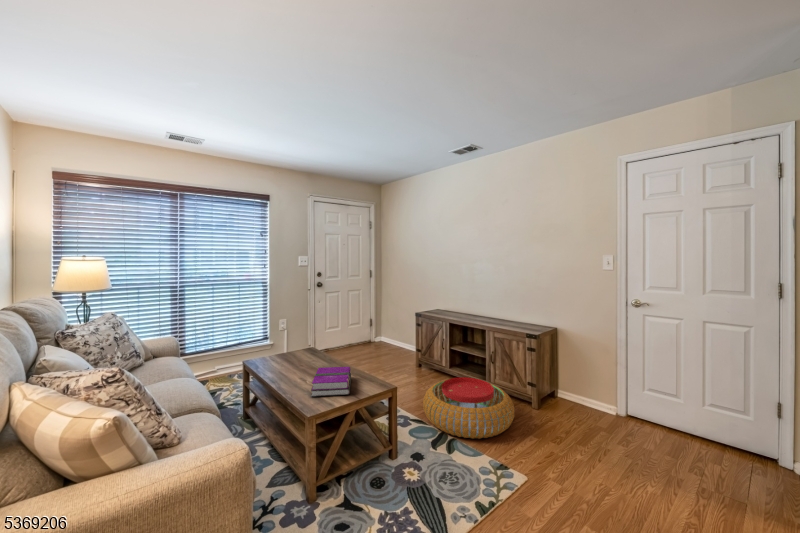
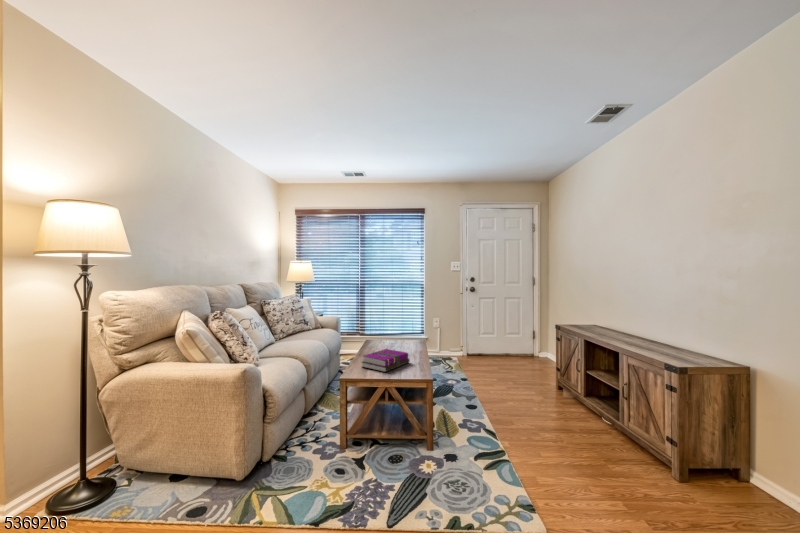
pouf: present [423,377,514,439] -> none [493,399,616,480]

